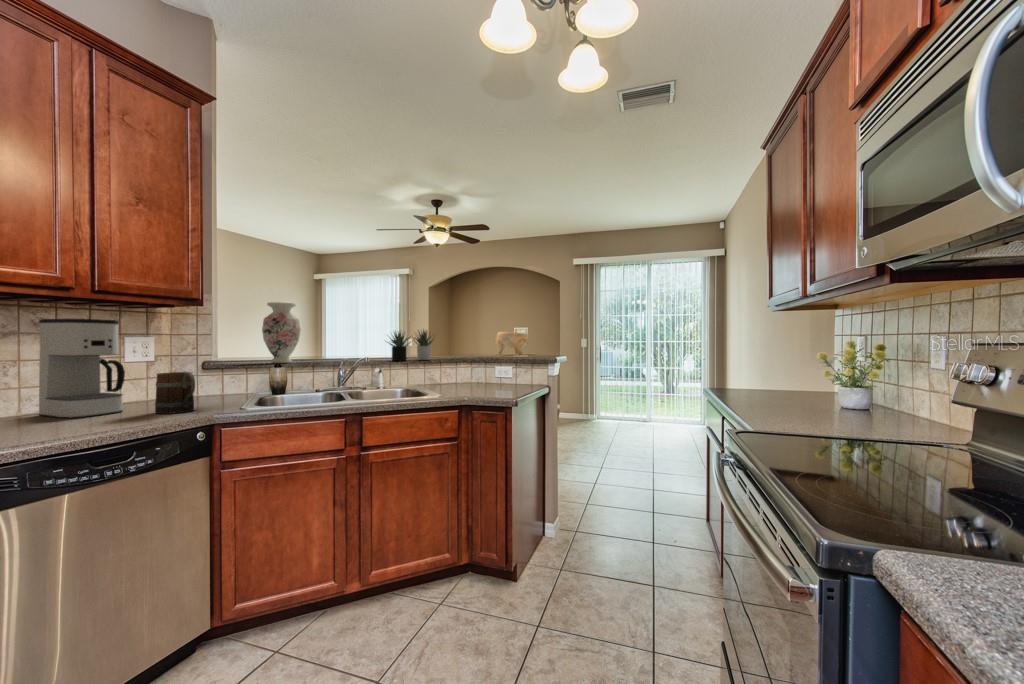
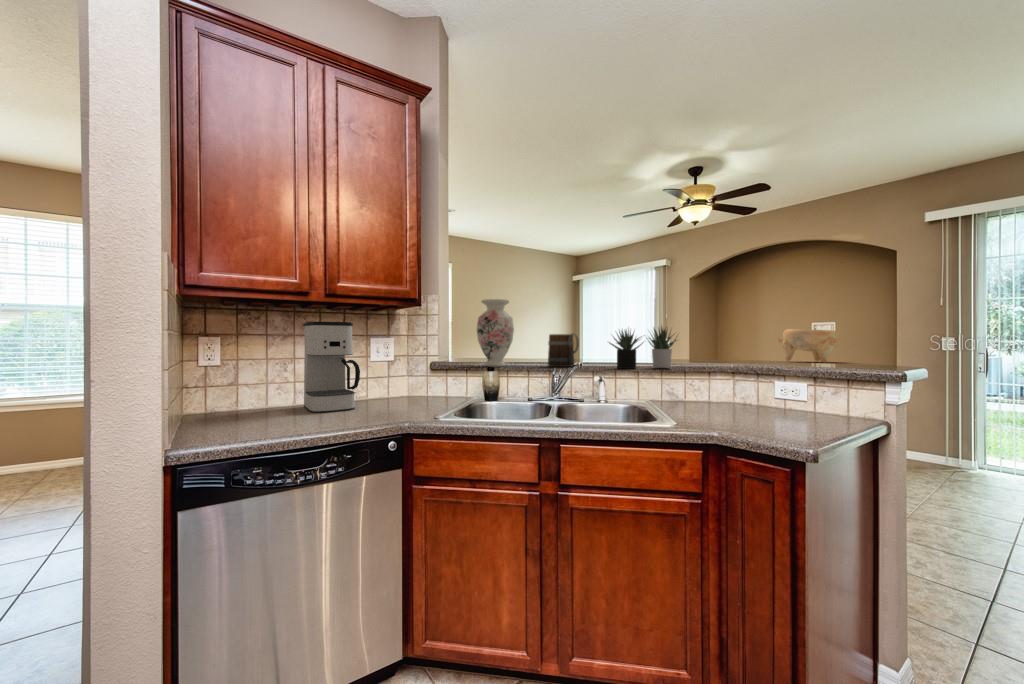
mug: present [155,372,195,414] -> present [548,334,579,367]

